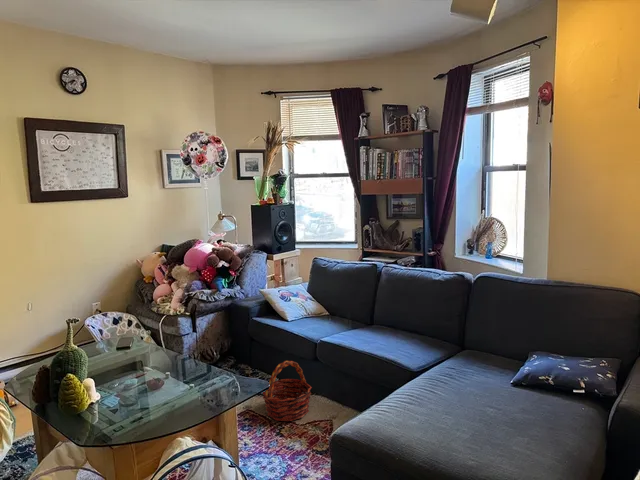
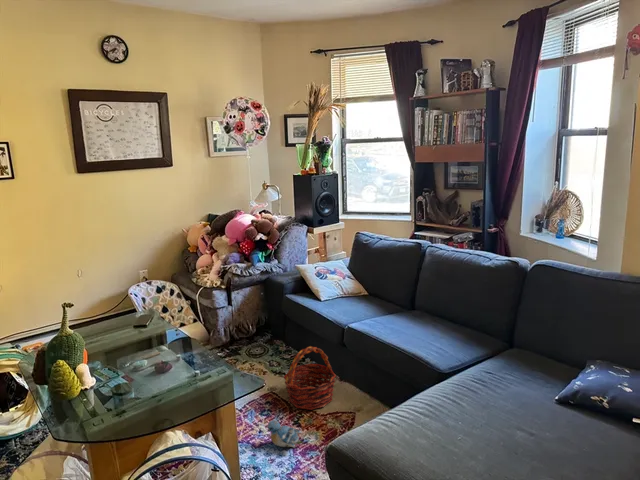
plush toy: none [255,430,291,455] -> present [267,420,303,448]

